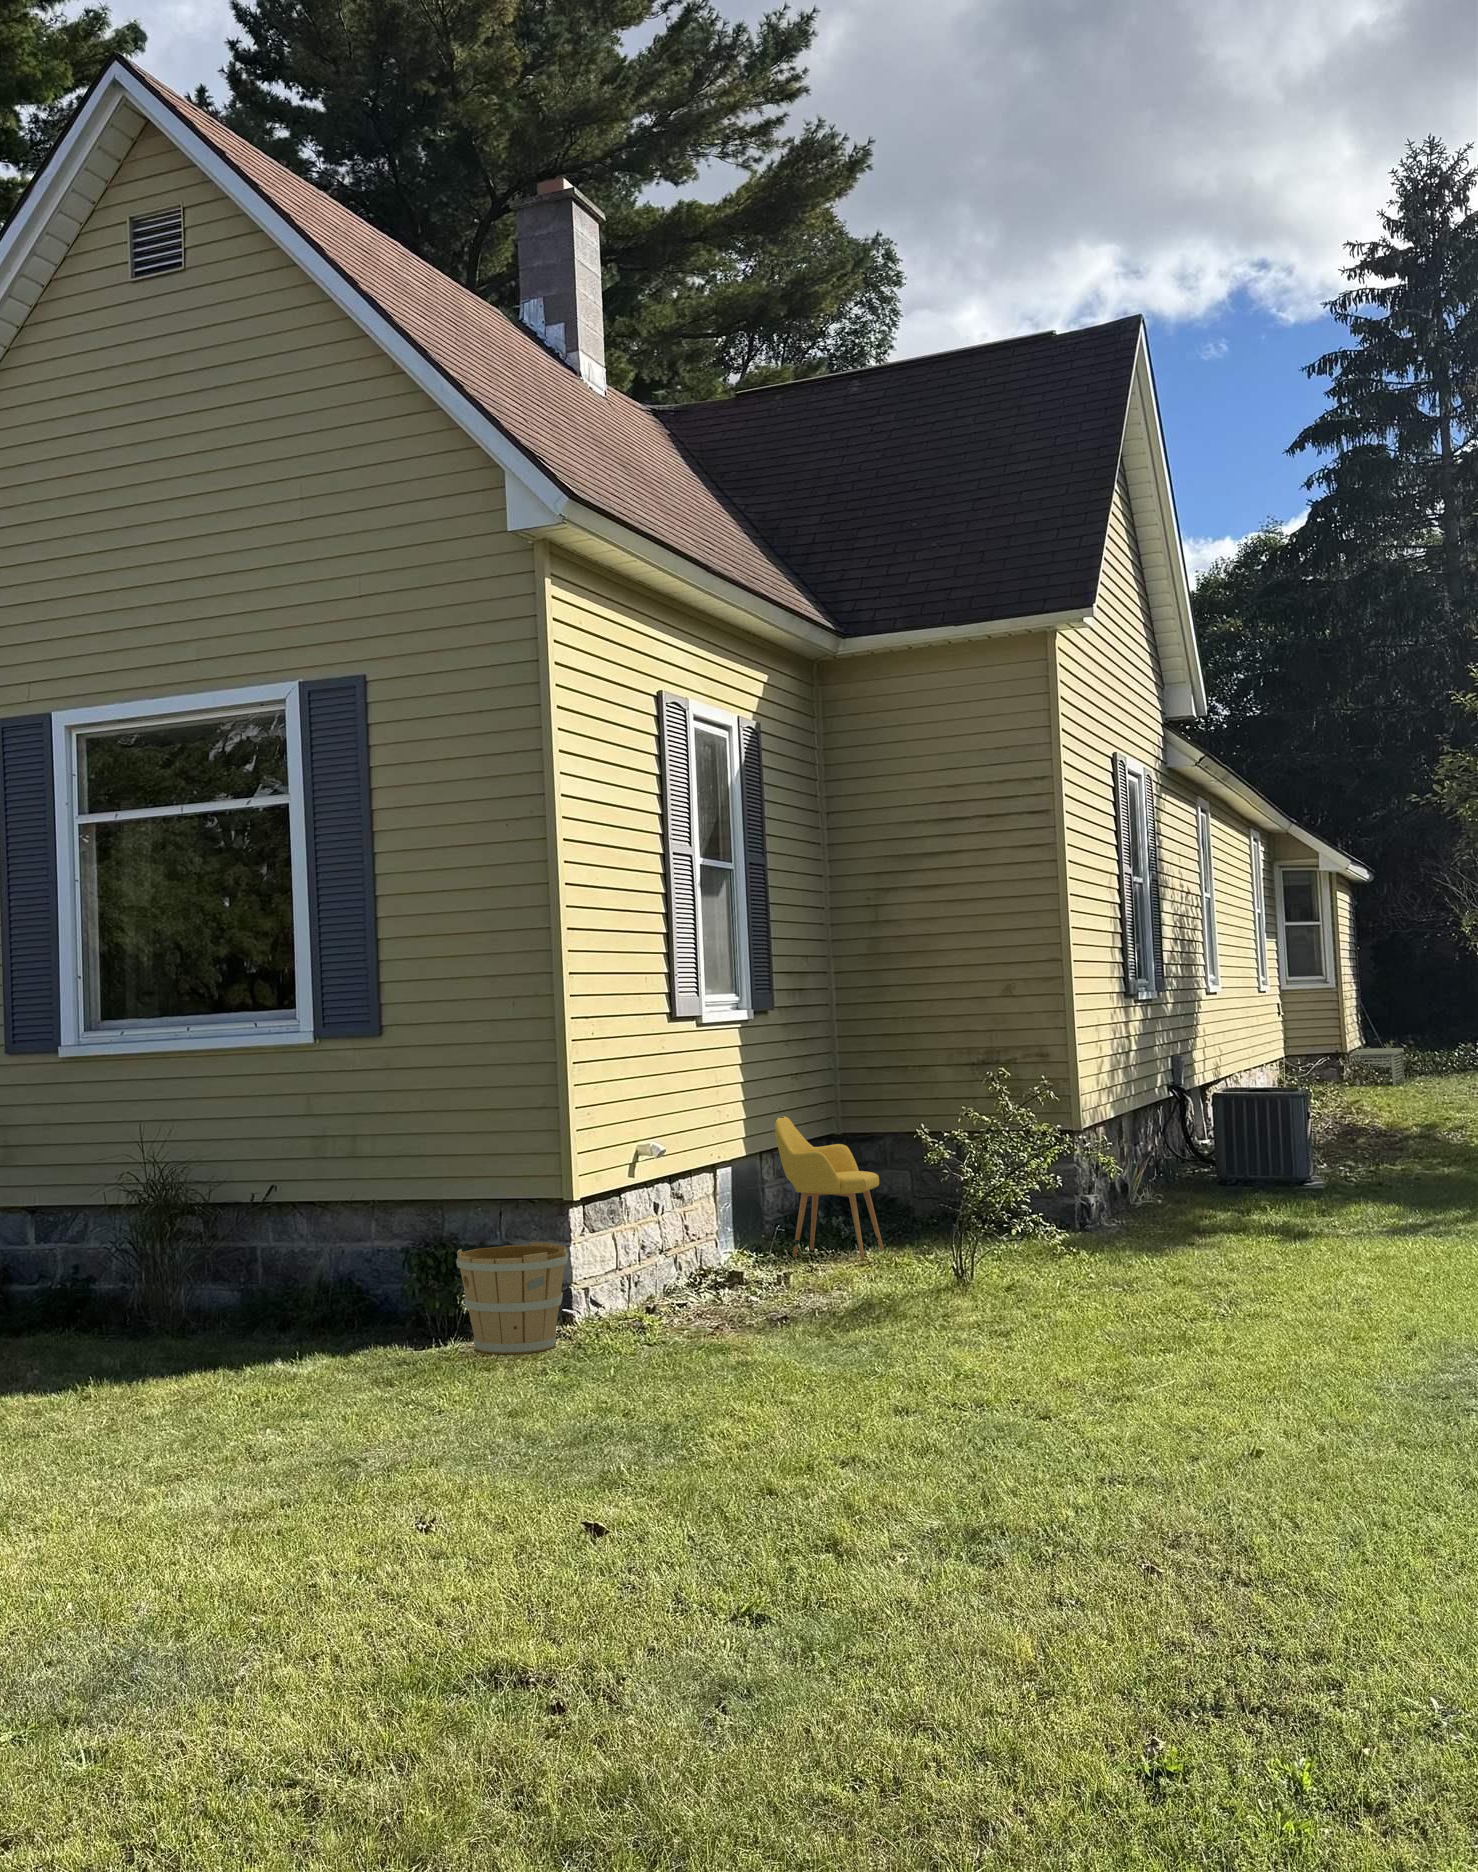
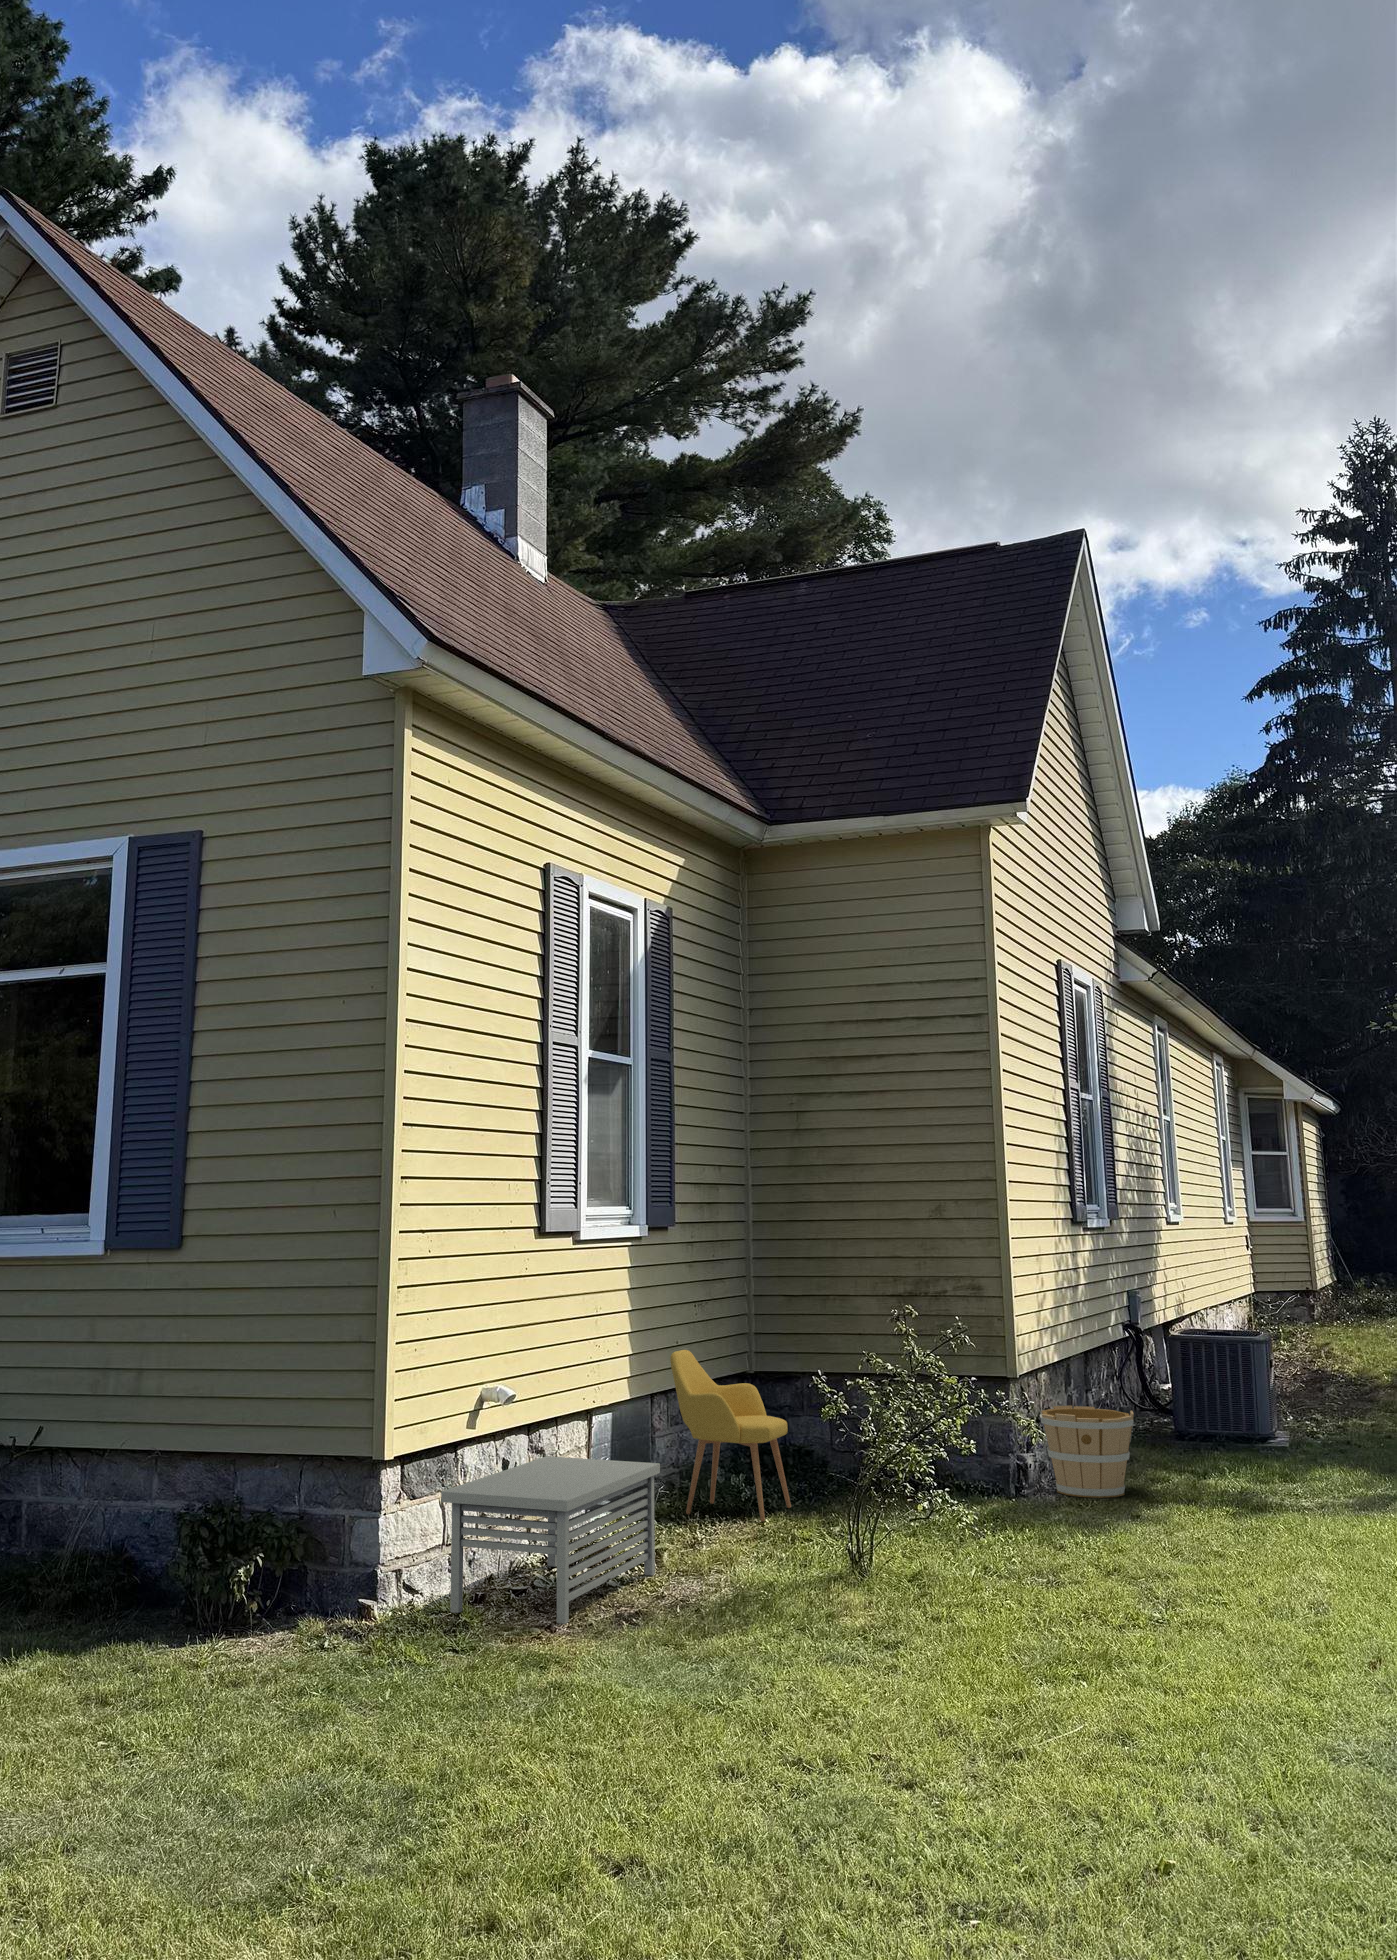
storage bench: present [1352,1048,1405,1086] -> present [441,1456,660,1624]
wooden bucket: present [456,1242,568,1354] -> present [1040,1405,1134,1498]

